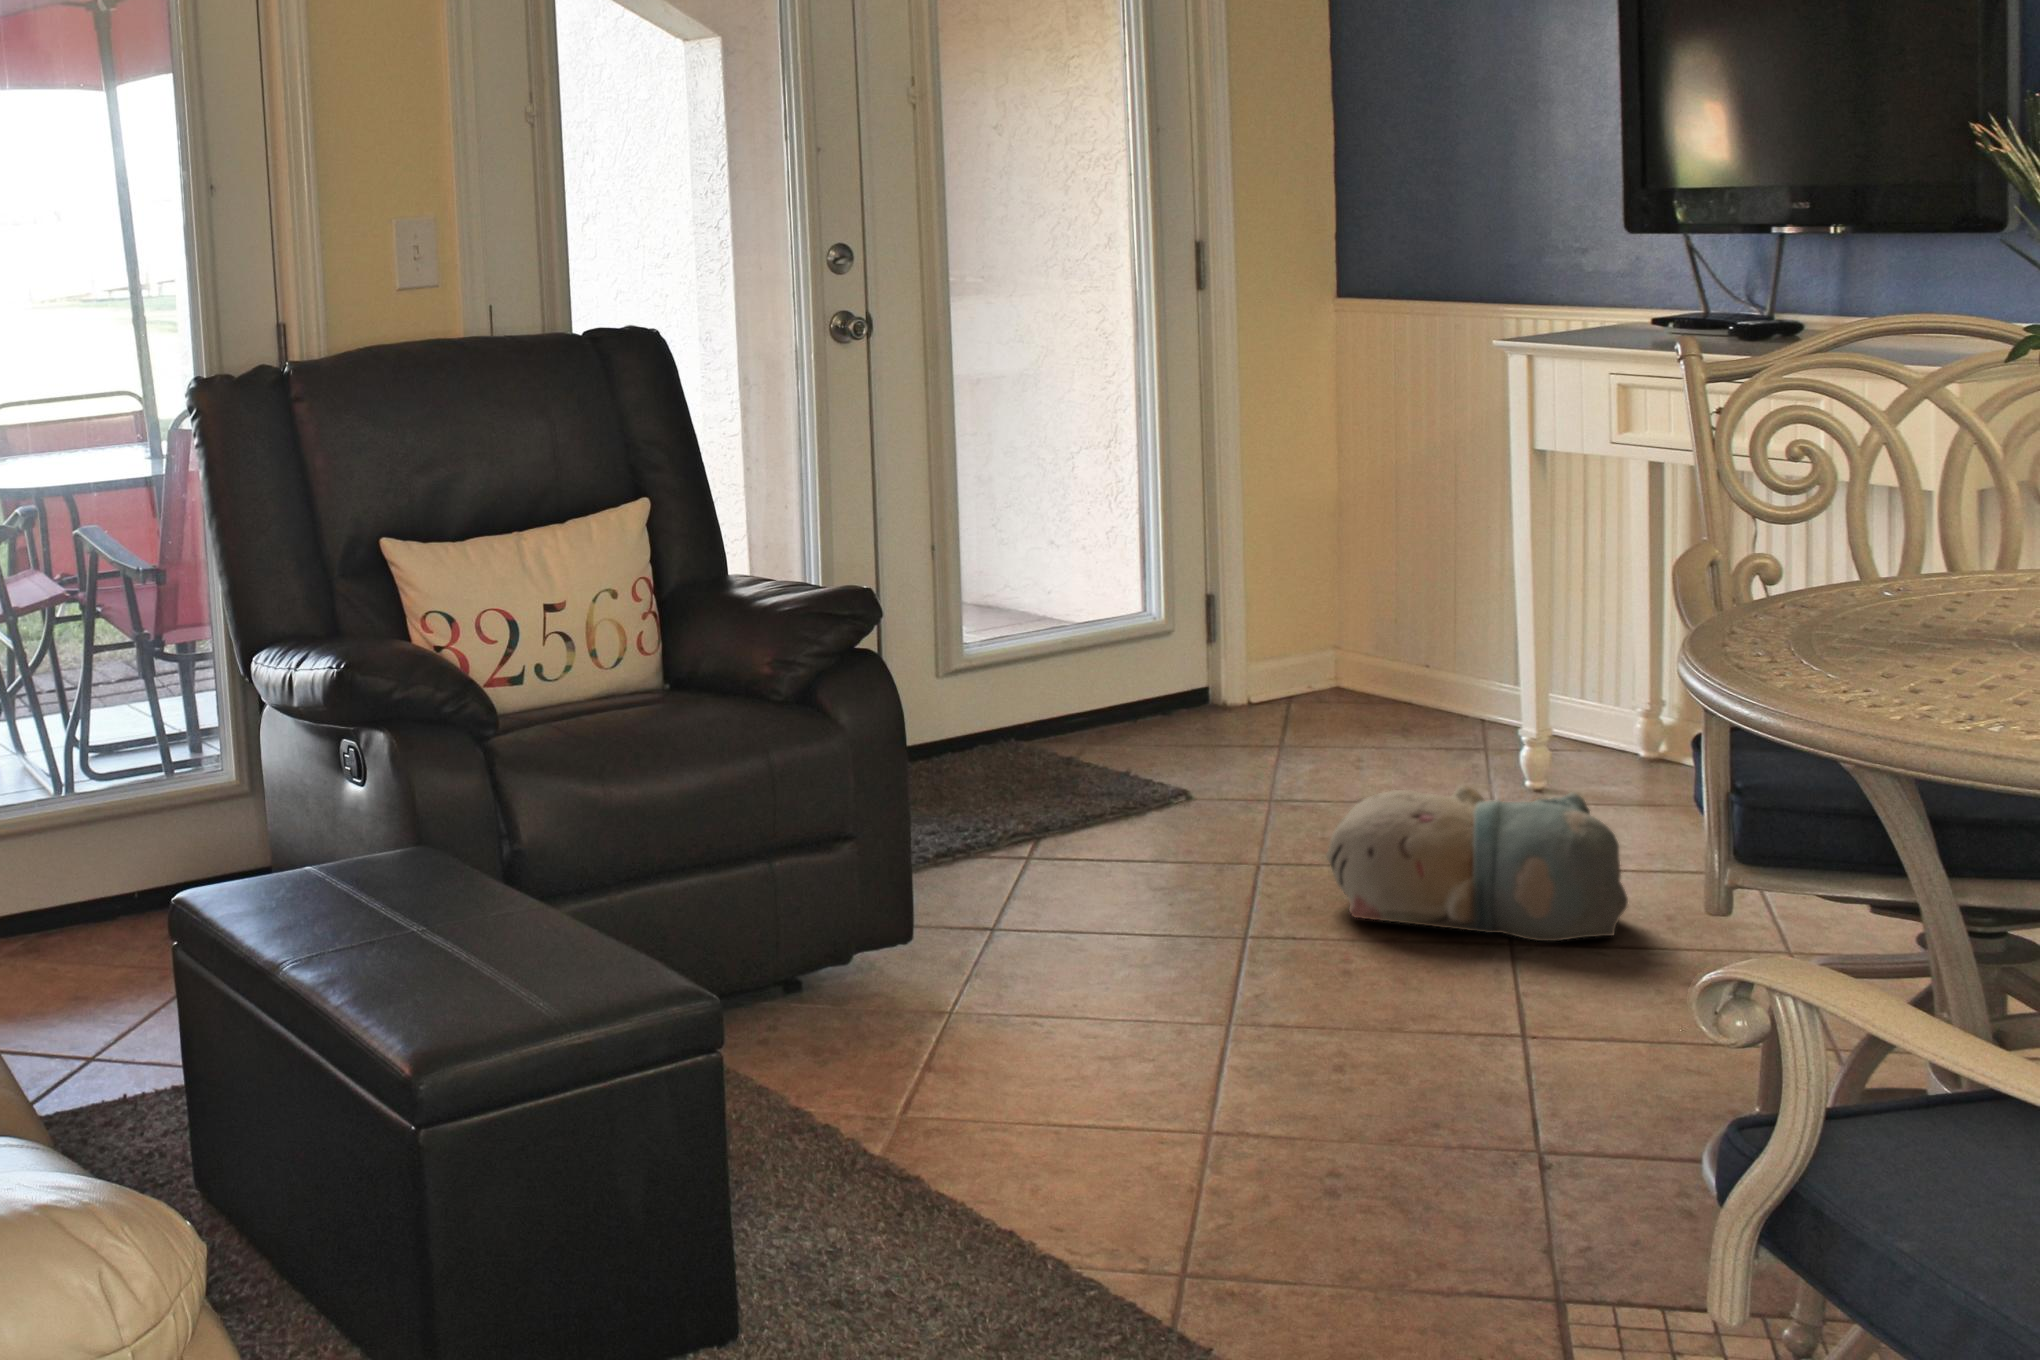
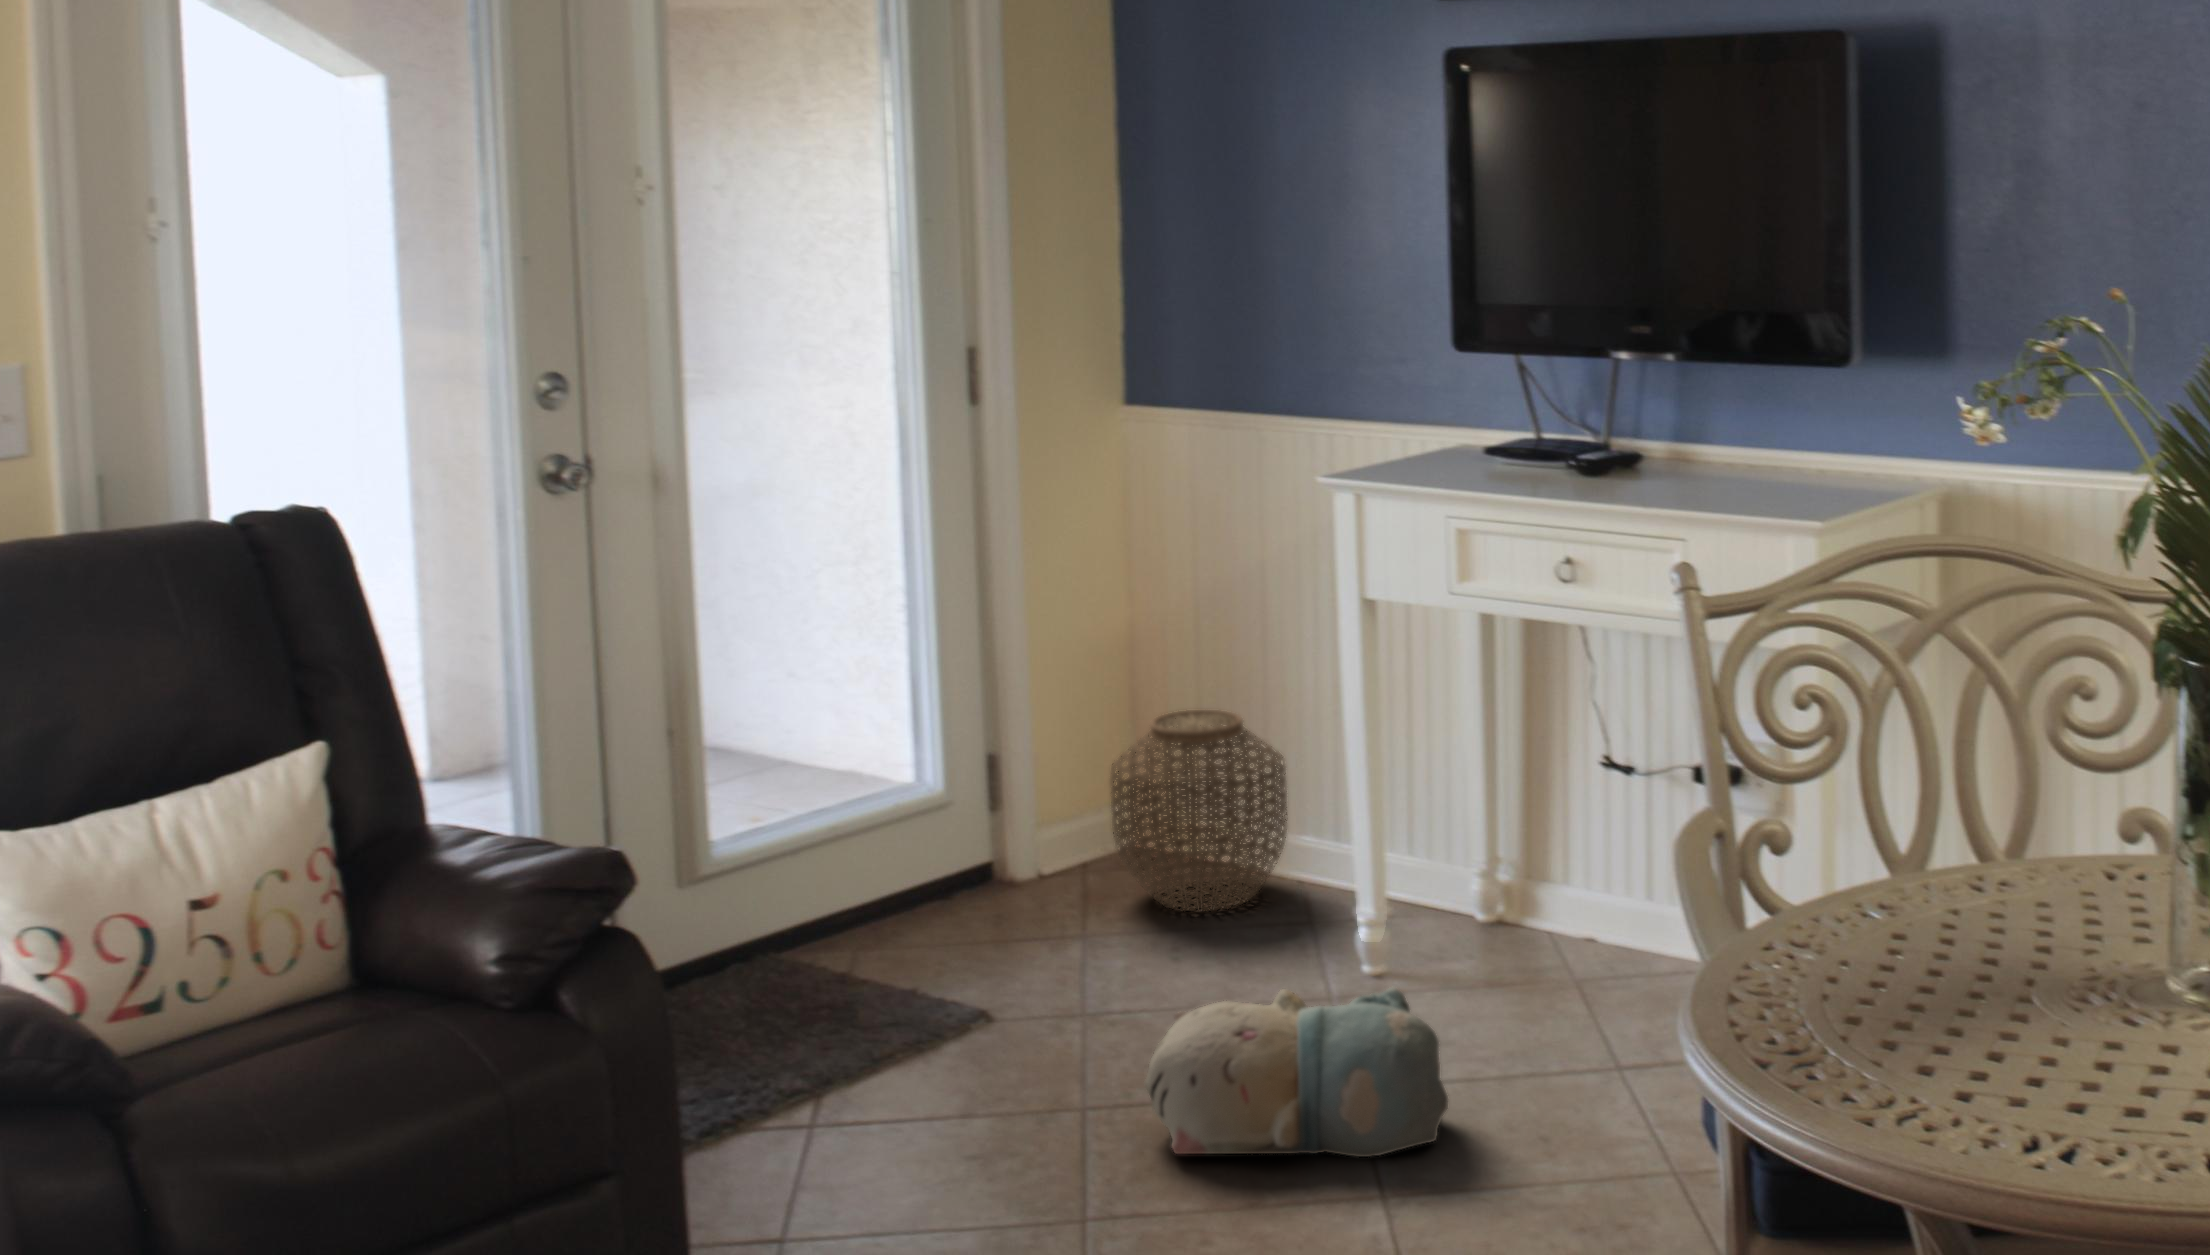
woven basket: none [1314,562,1484,741] -> present [1111,710,1288,911]

